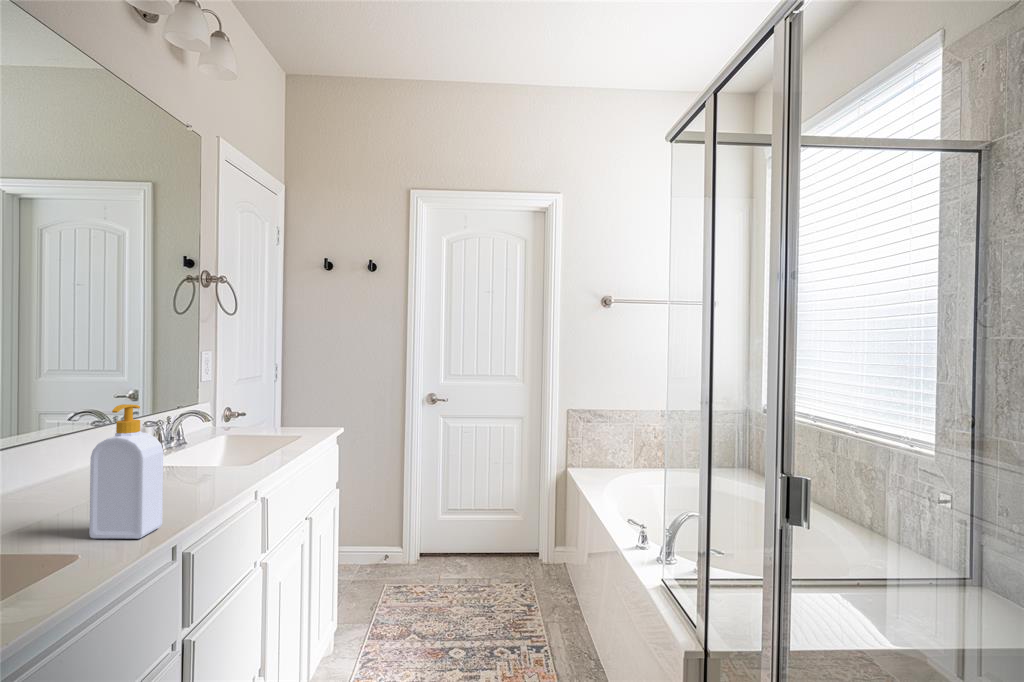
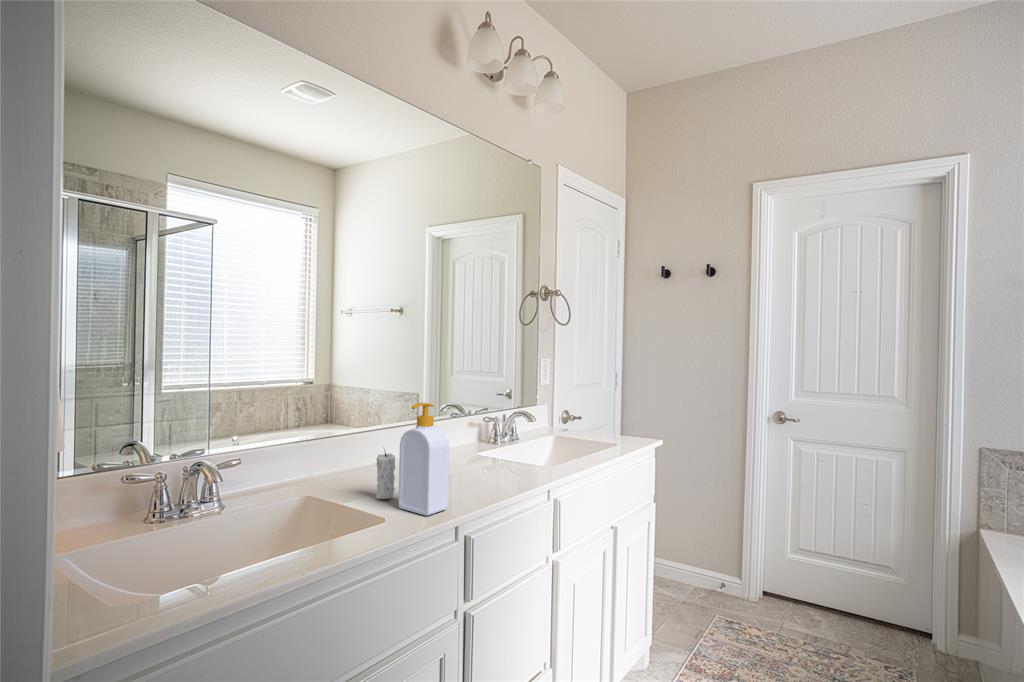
candle: none [42,465,73,534] -> present [376,450,396,499]

